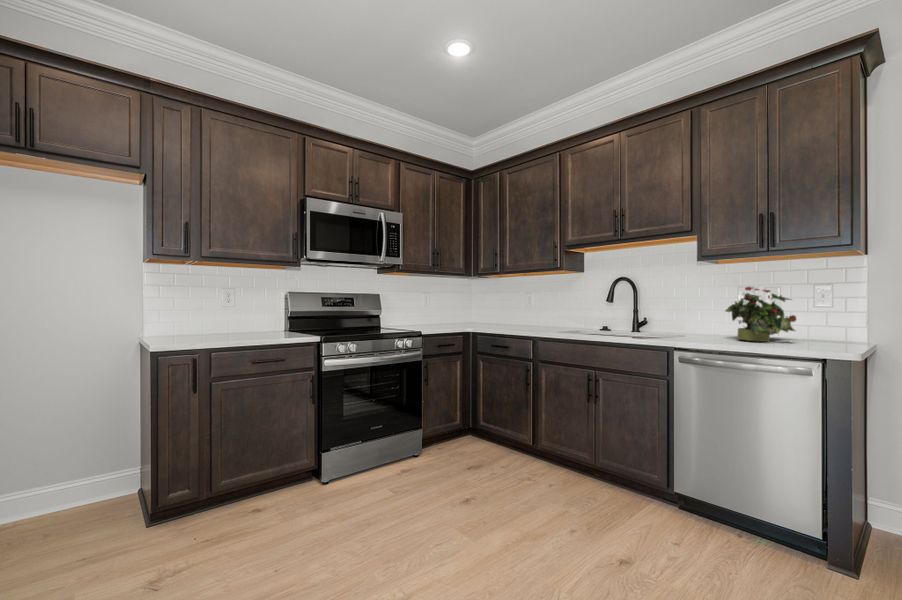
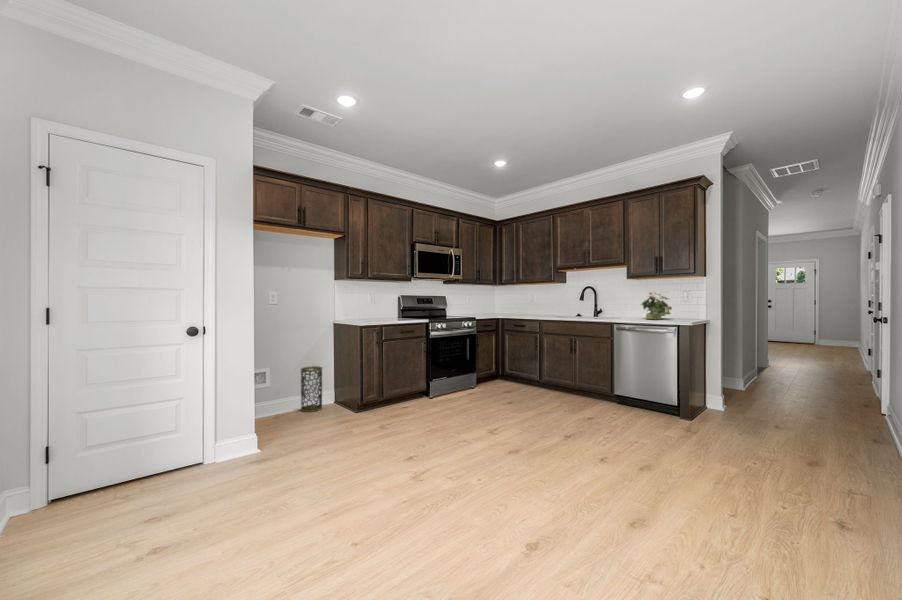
trash can: none [45,428,97,524] -> present [301,366,322,412]

